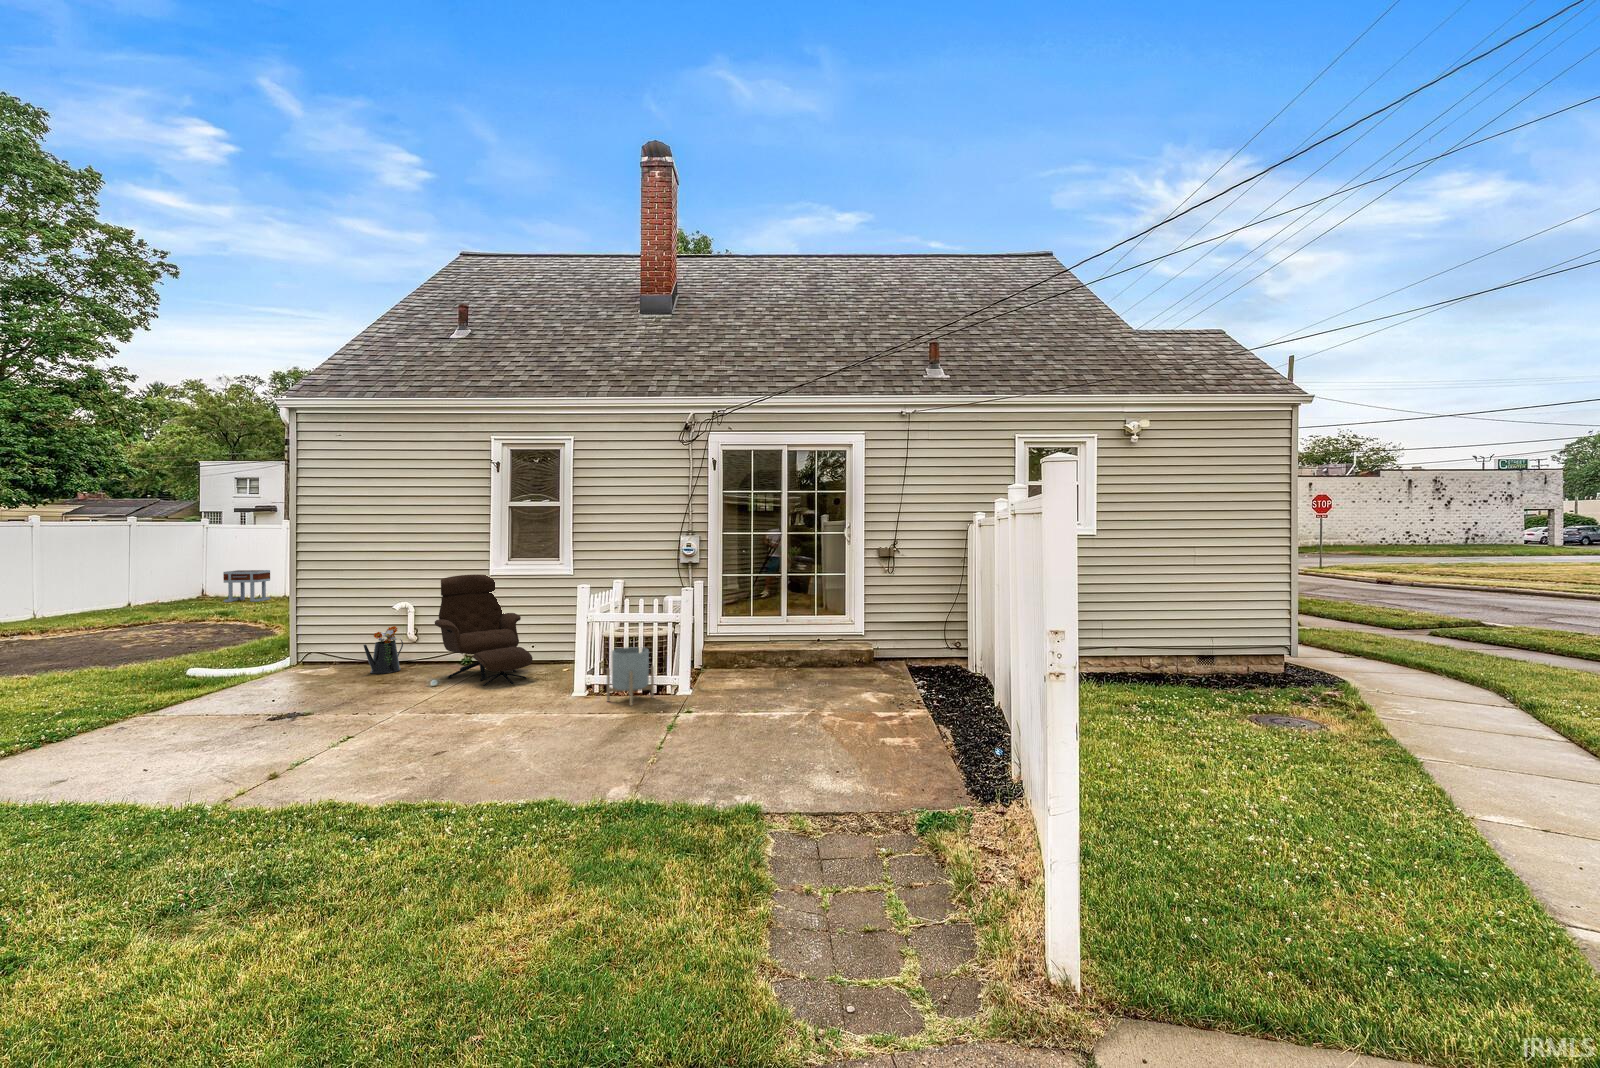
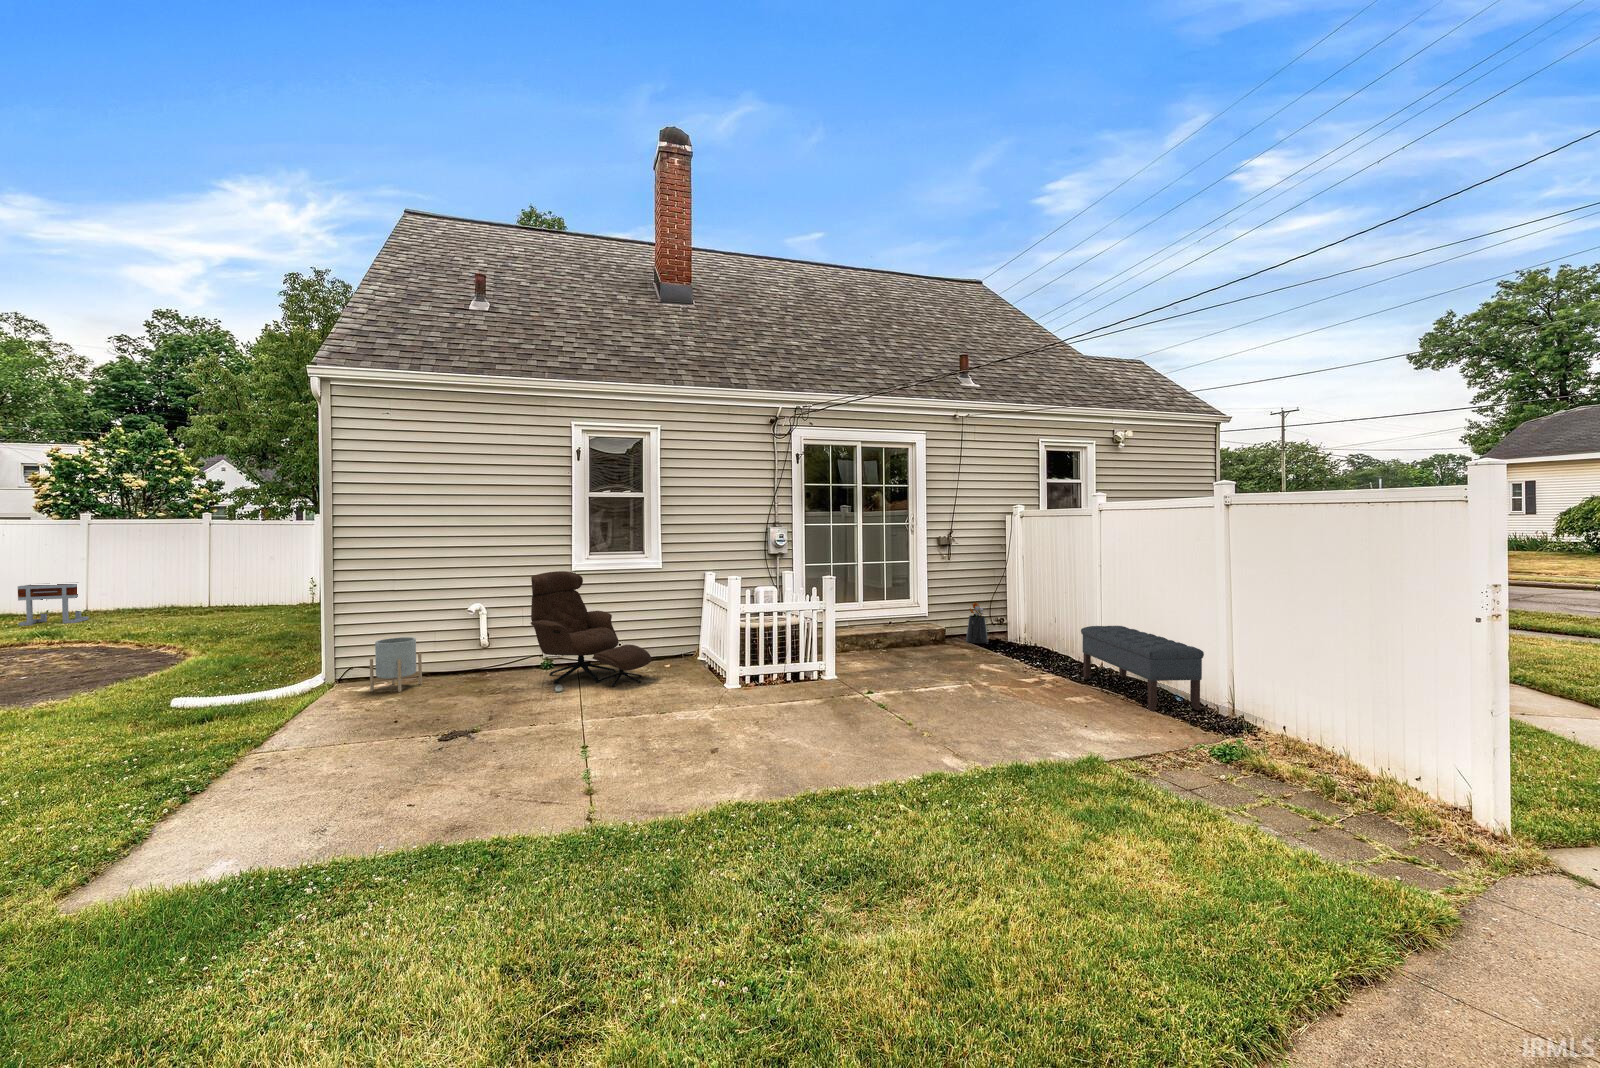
watering can: present [364,626,403,674] -> present [965,603,989,643]
planter: present [607,647,654,705] -> present [370,637,422,692]
bench: none [935,661,1006,776] -> present [1081,626,1204,711]

